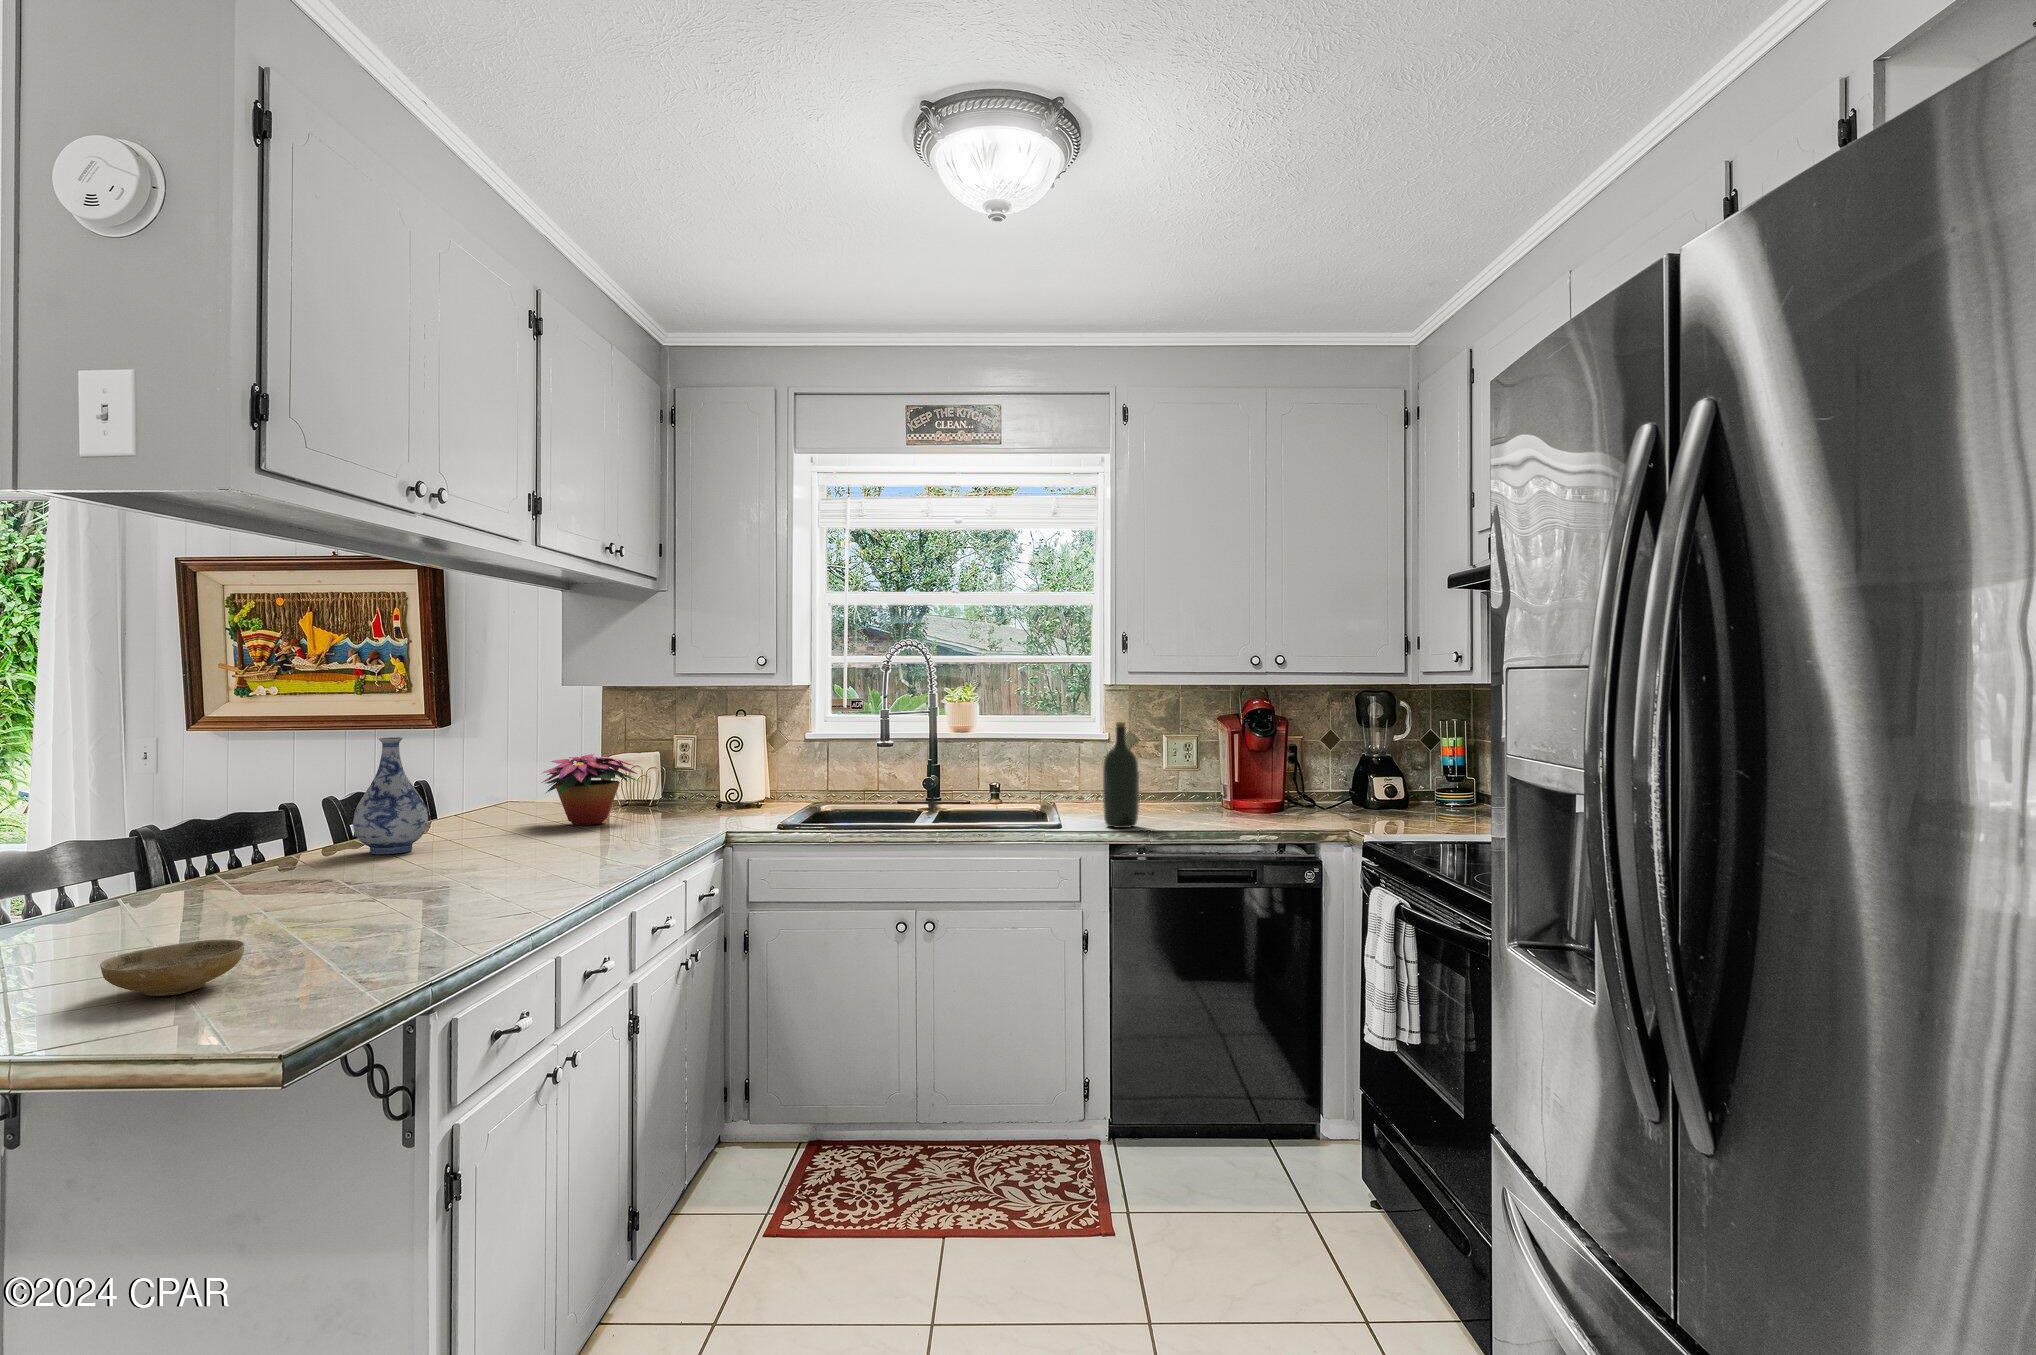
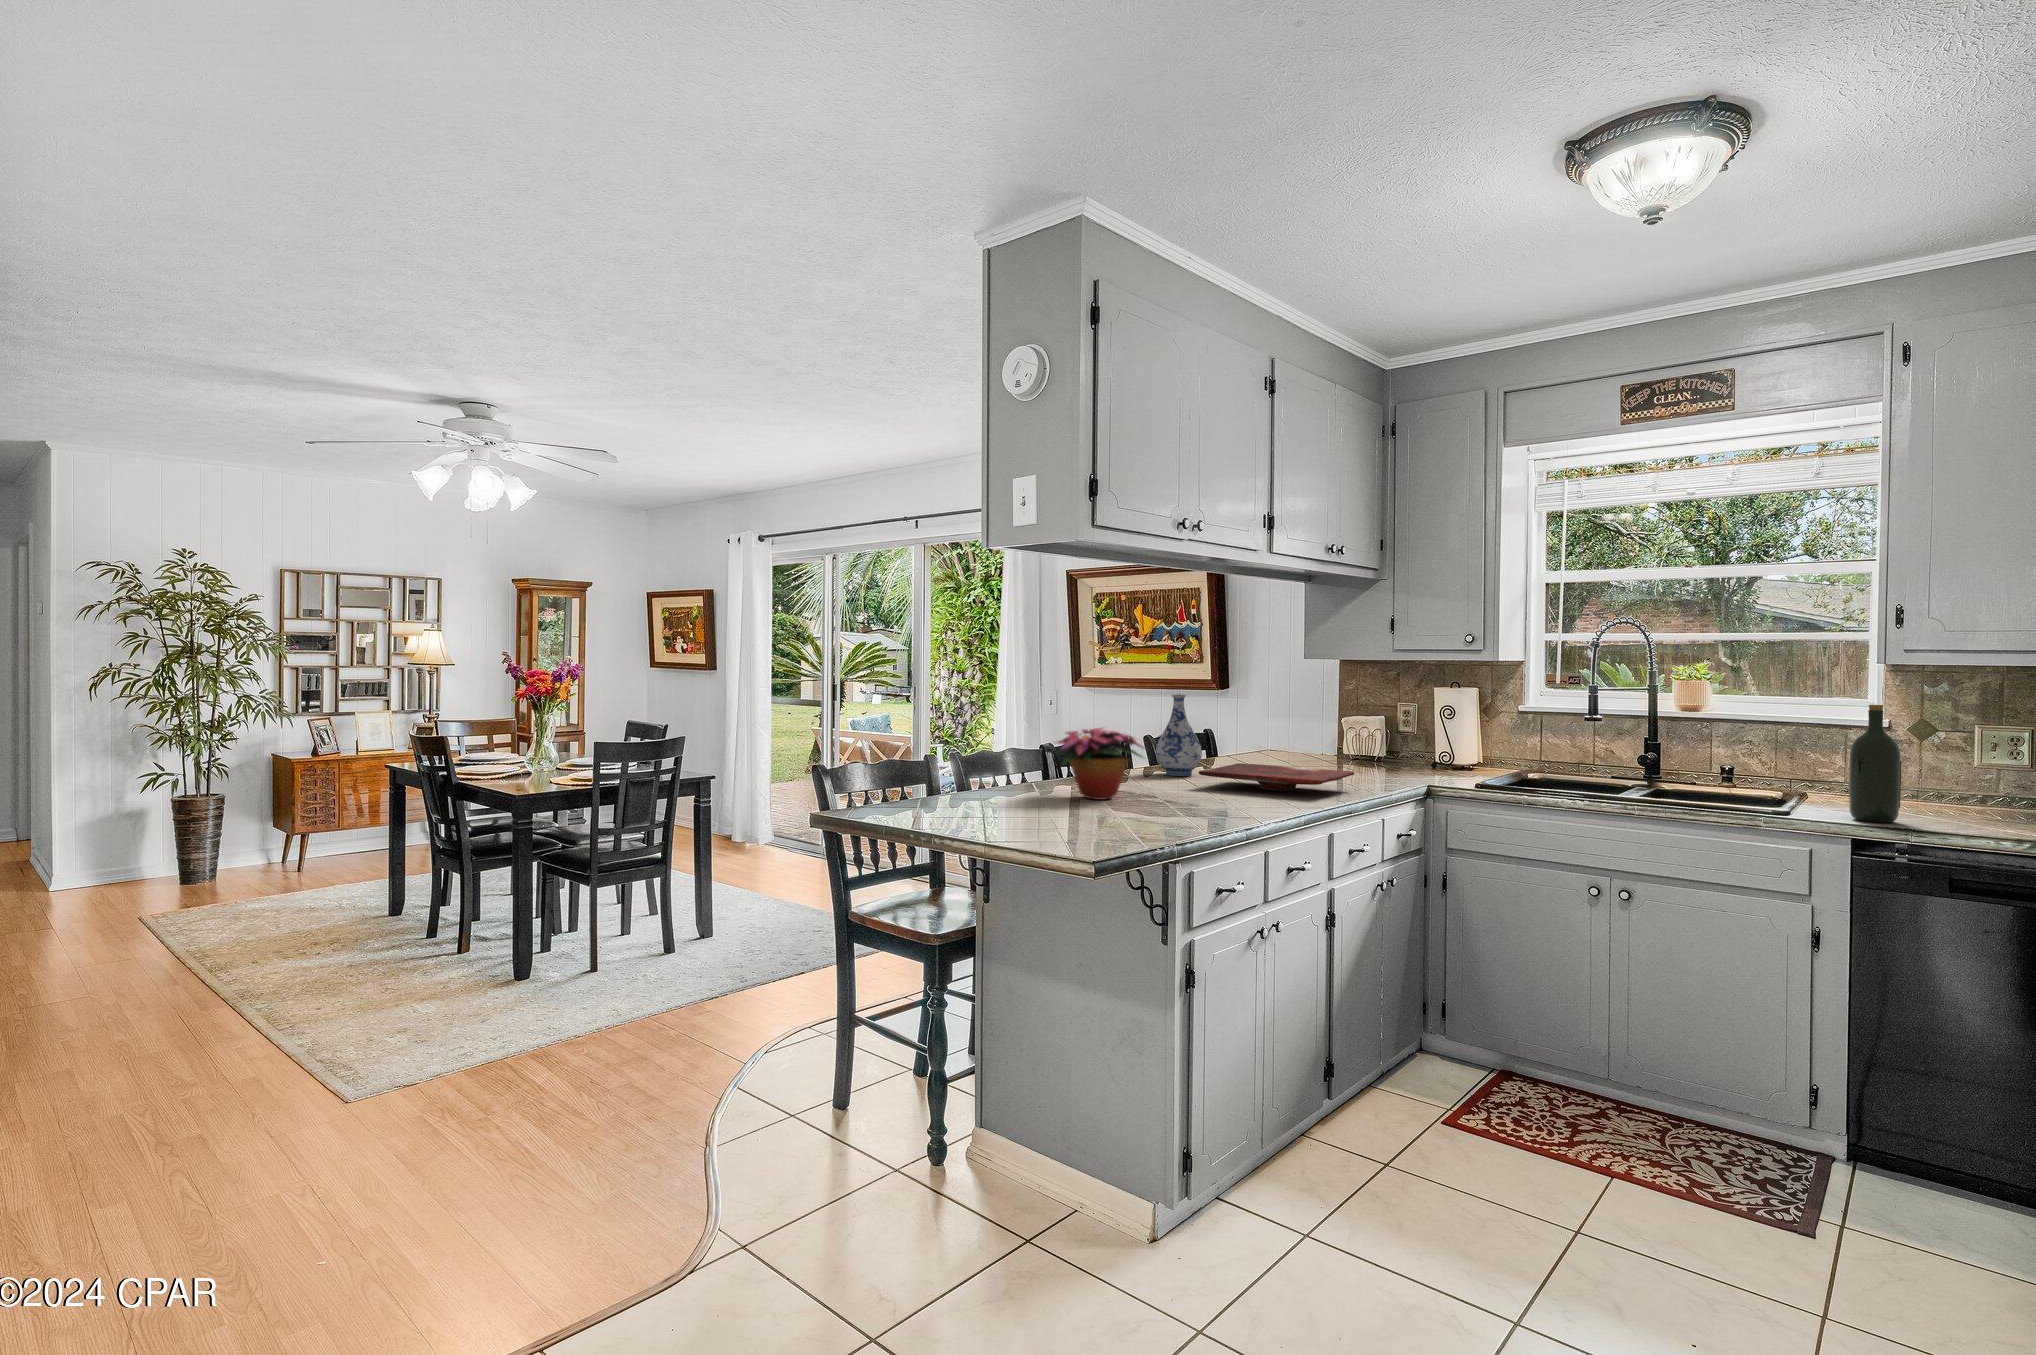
flower arrangement: present [542,754,641,825] -> present [1057,727,1144,800]
cutting board: none [431,825,648,861] -> present [1199,763,1354,791]
ceramic bowl: present [100,939,245,996] -> none [1021,804,1085,831]

